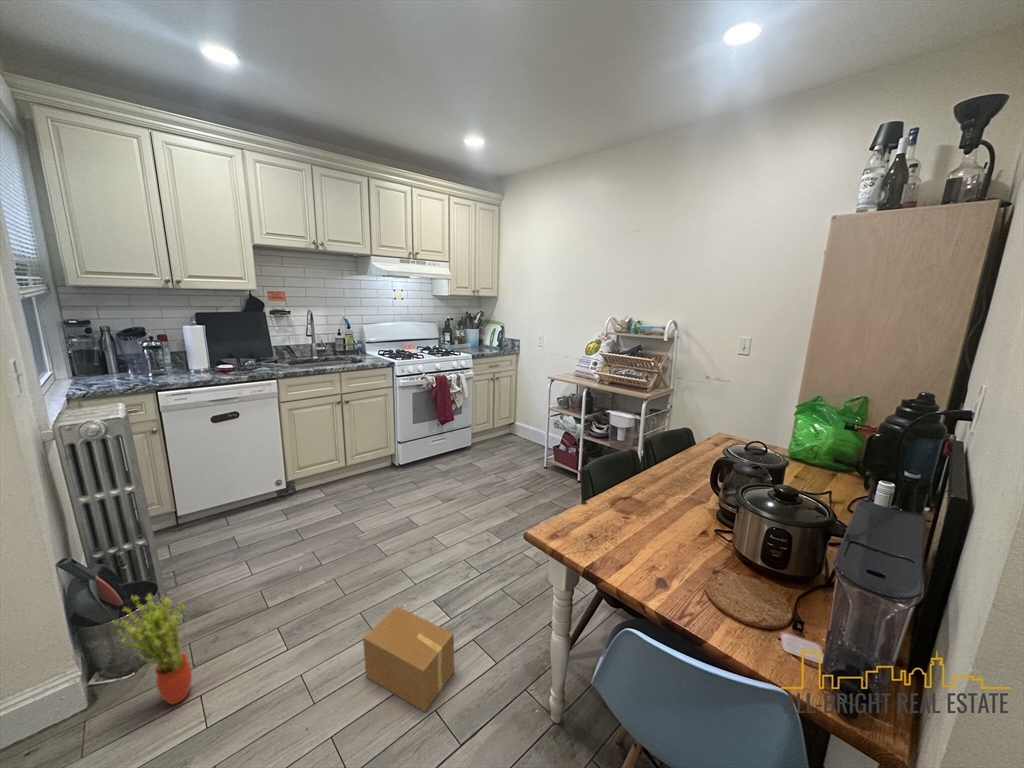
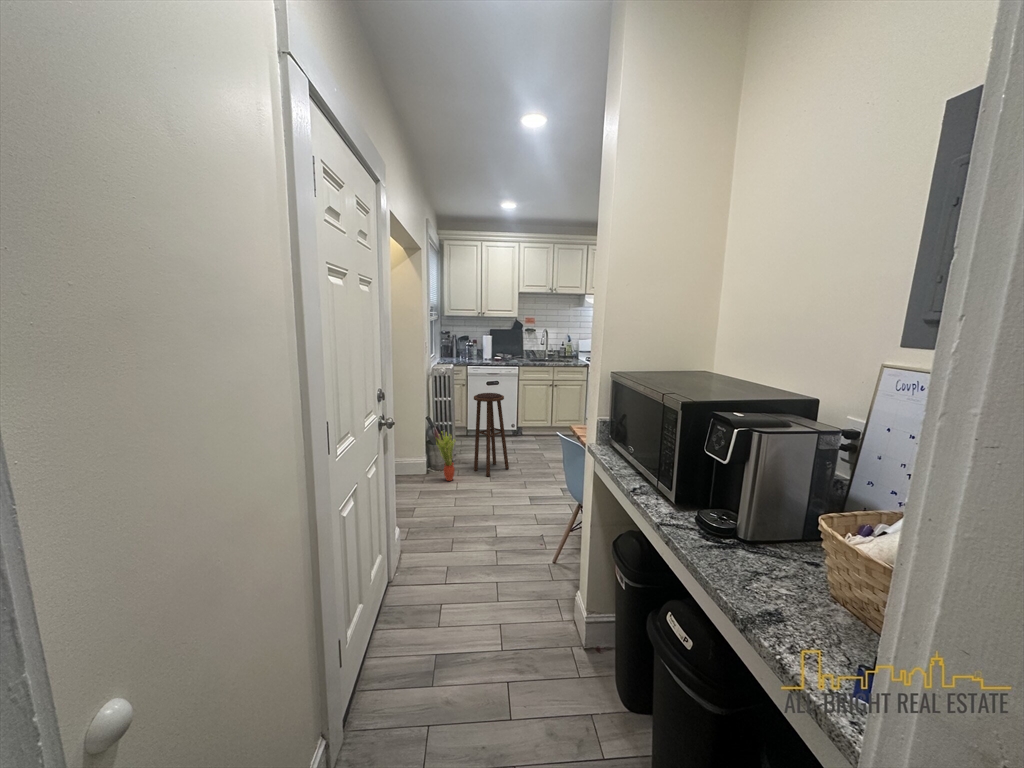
stool: none [214,456,314,637] -> present [474,393,509,477]
cardboard box: present [363,606,454,712] -> none [512,472,550,512]

